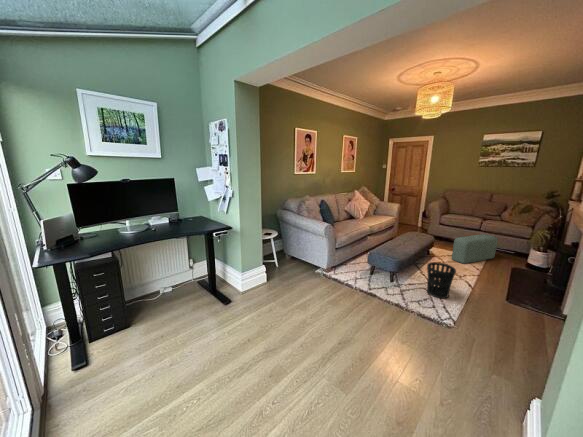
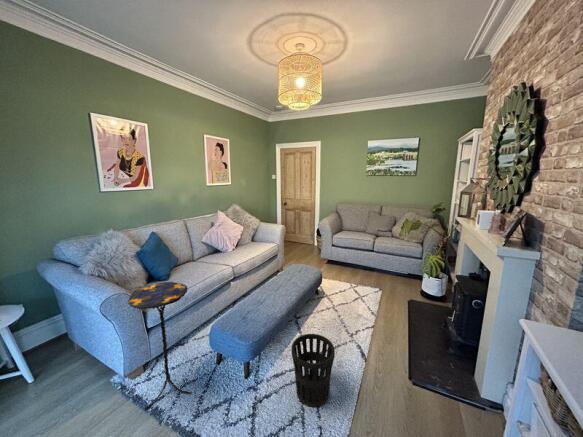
side table: none [343,224,371,284] -> present [128,282,191,408]
pouf: present [452,234,498,264] -> none [343,258,391,304]

